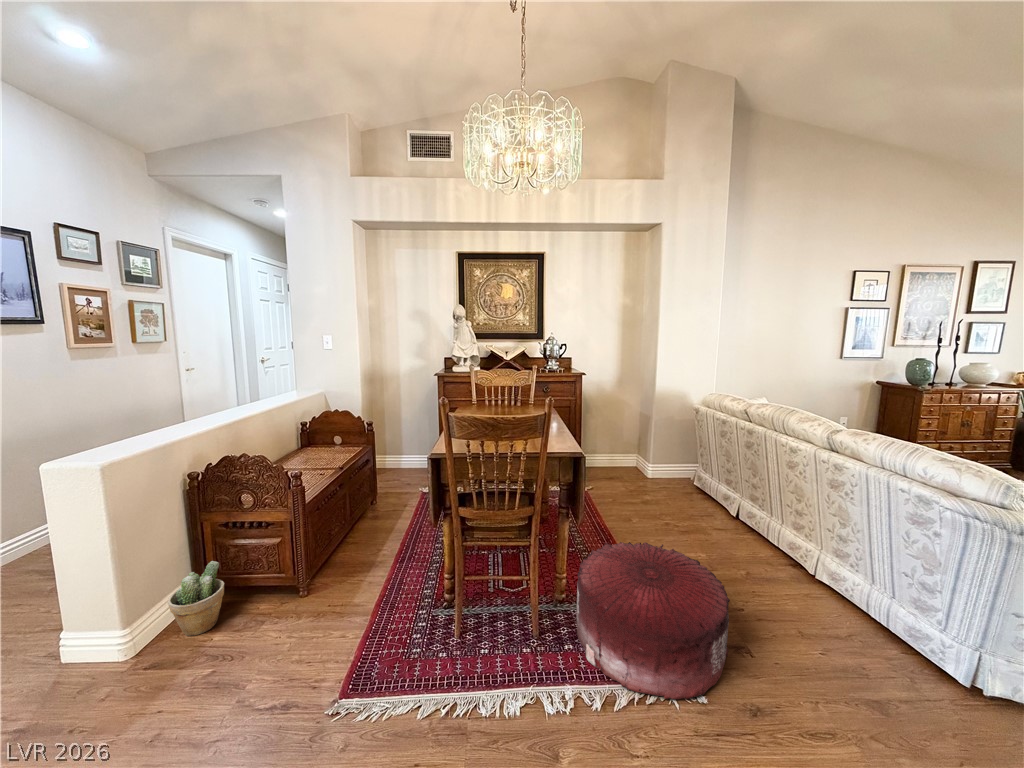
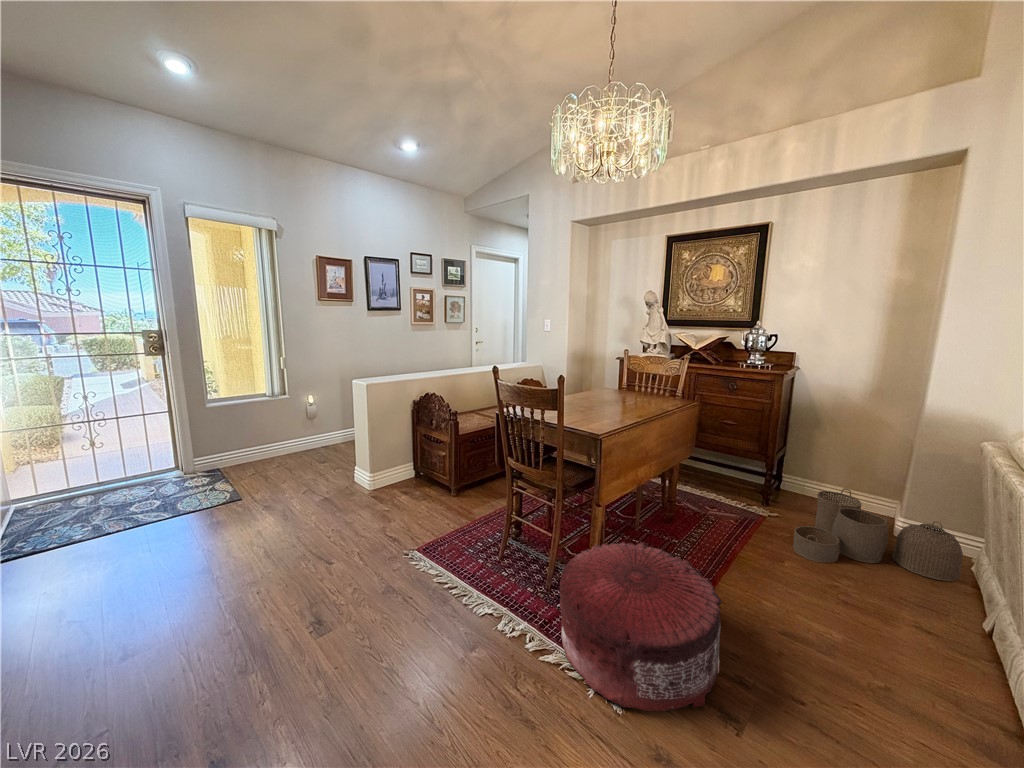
woven basket: none [615,454,698,512] -> present [793,489,963,581]
potted plant: present [168,561,224,636] -> none [389,454,416,493]

